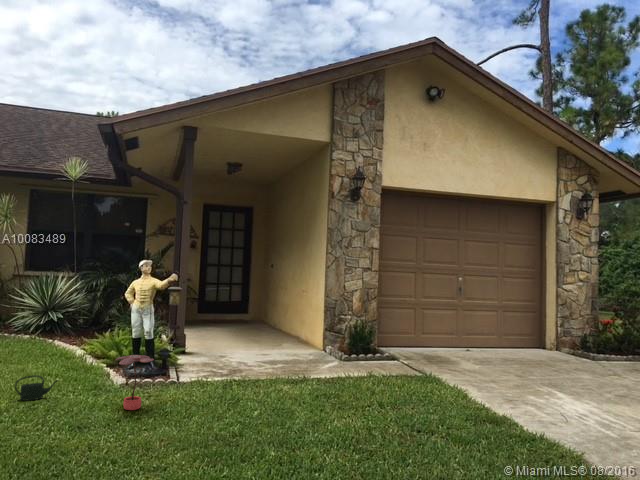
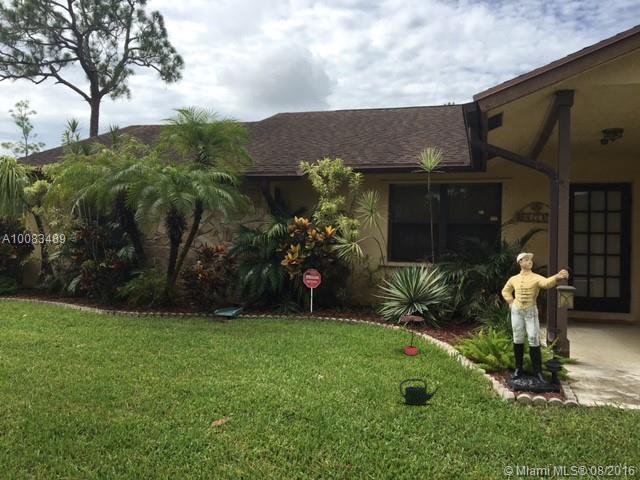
potted plant: present [116,355,154,410] -> present [399,316,424,355]

